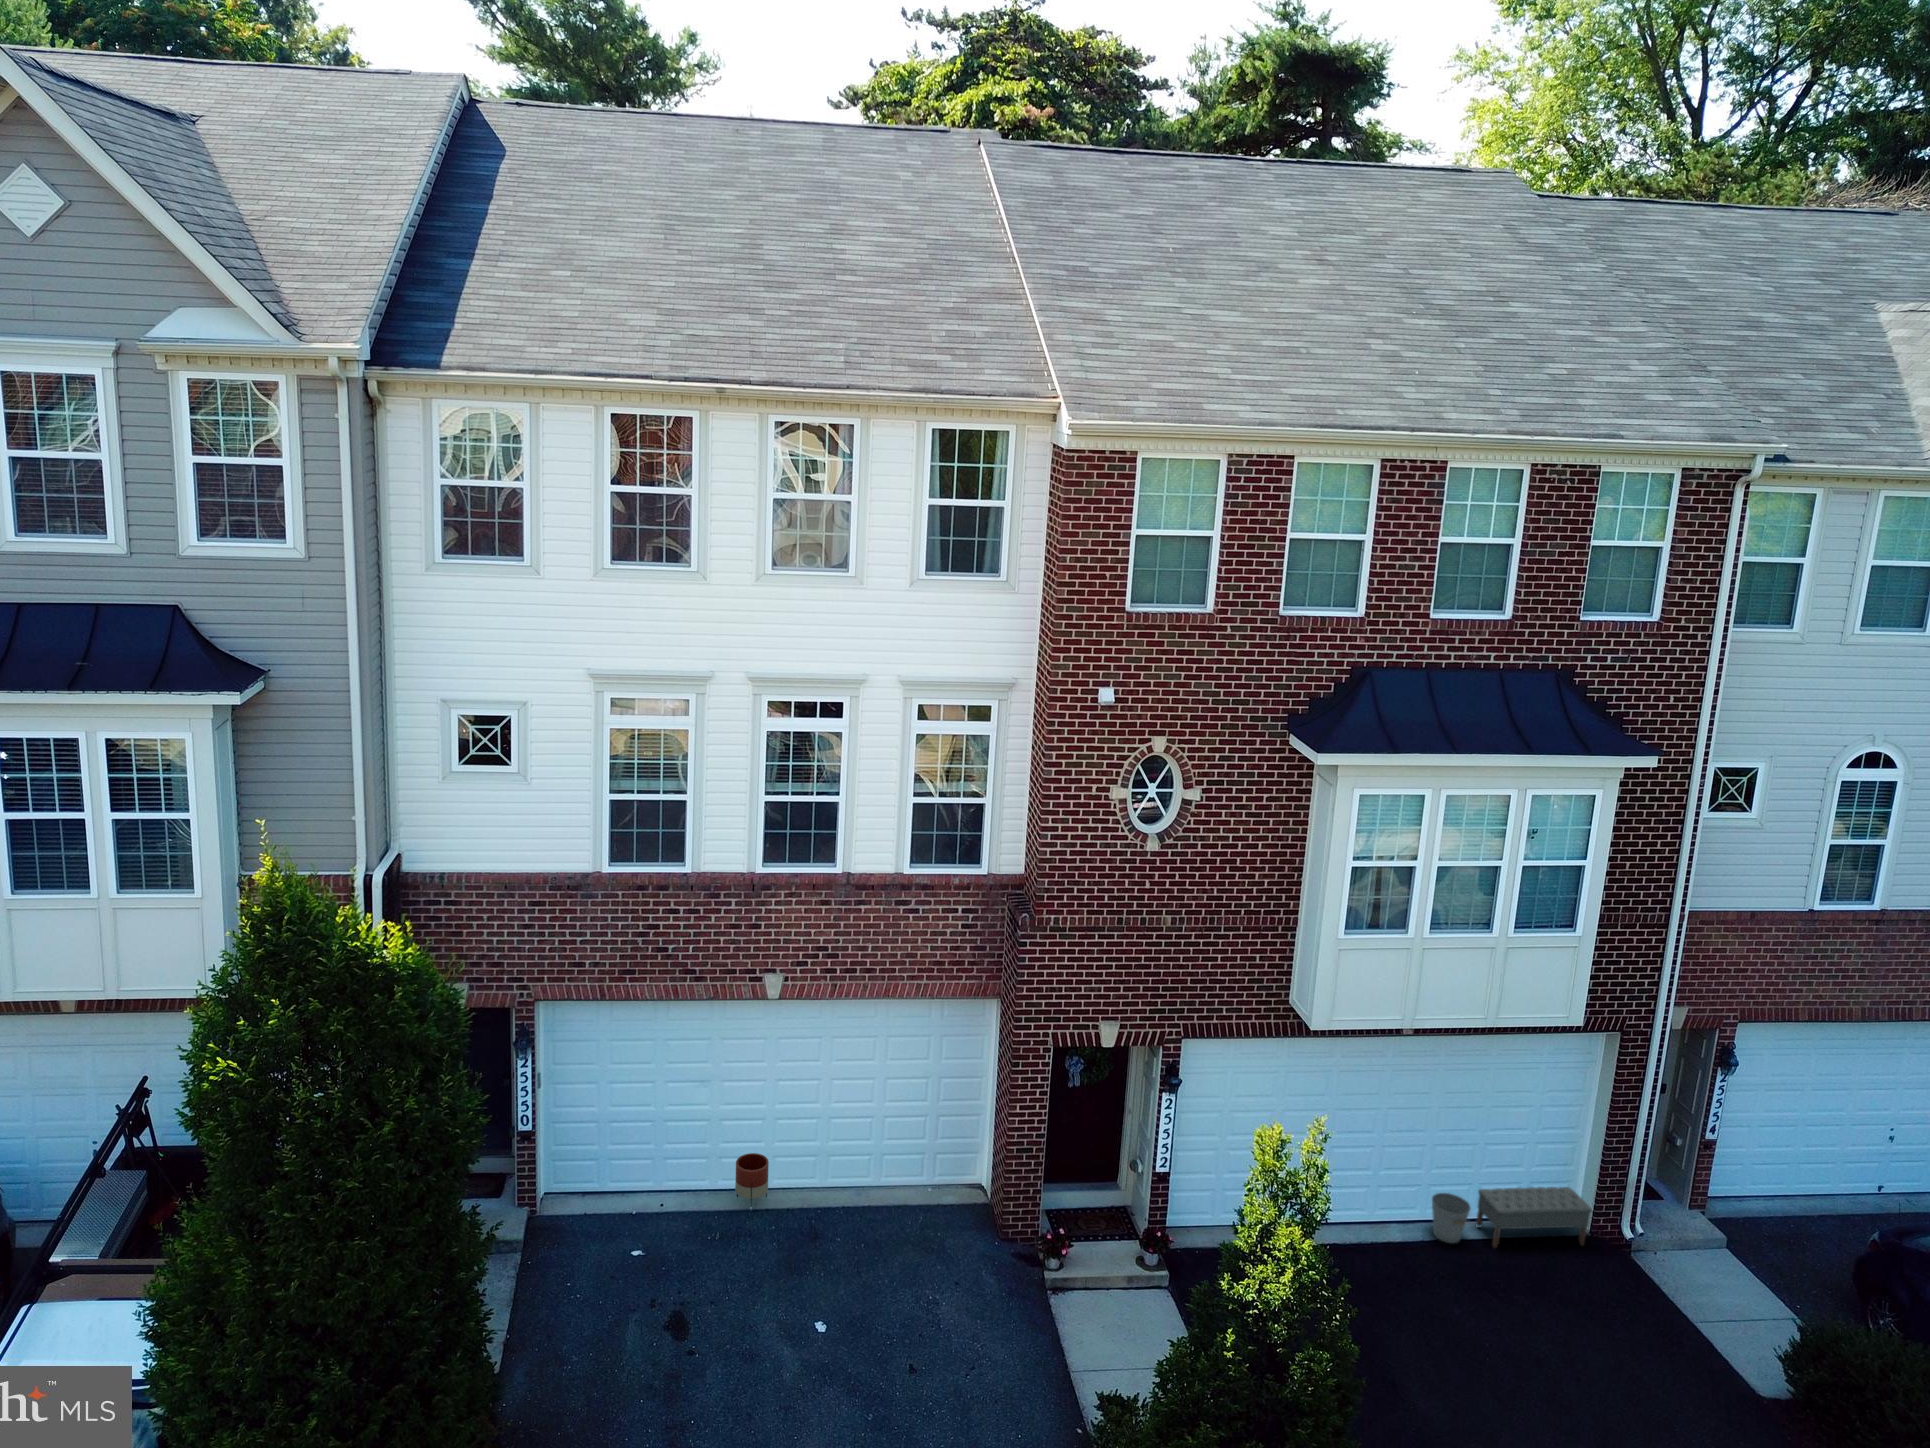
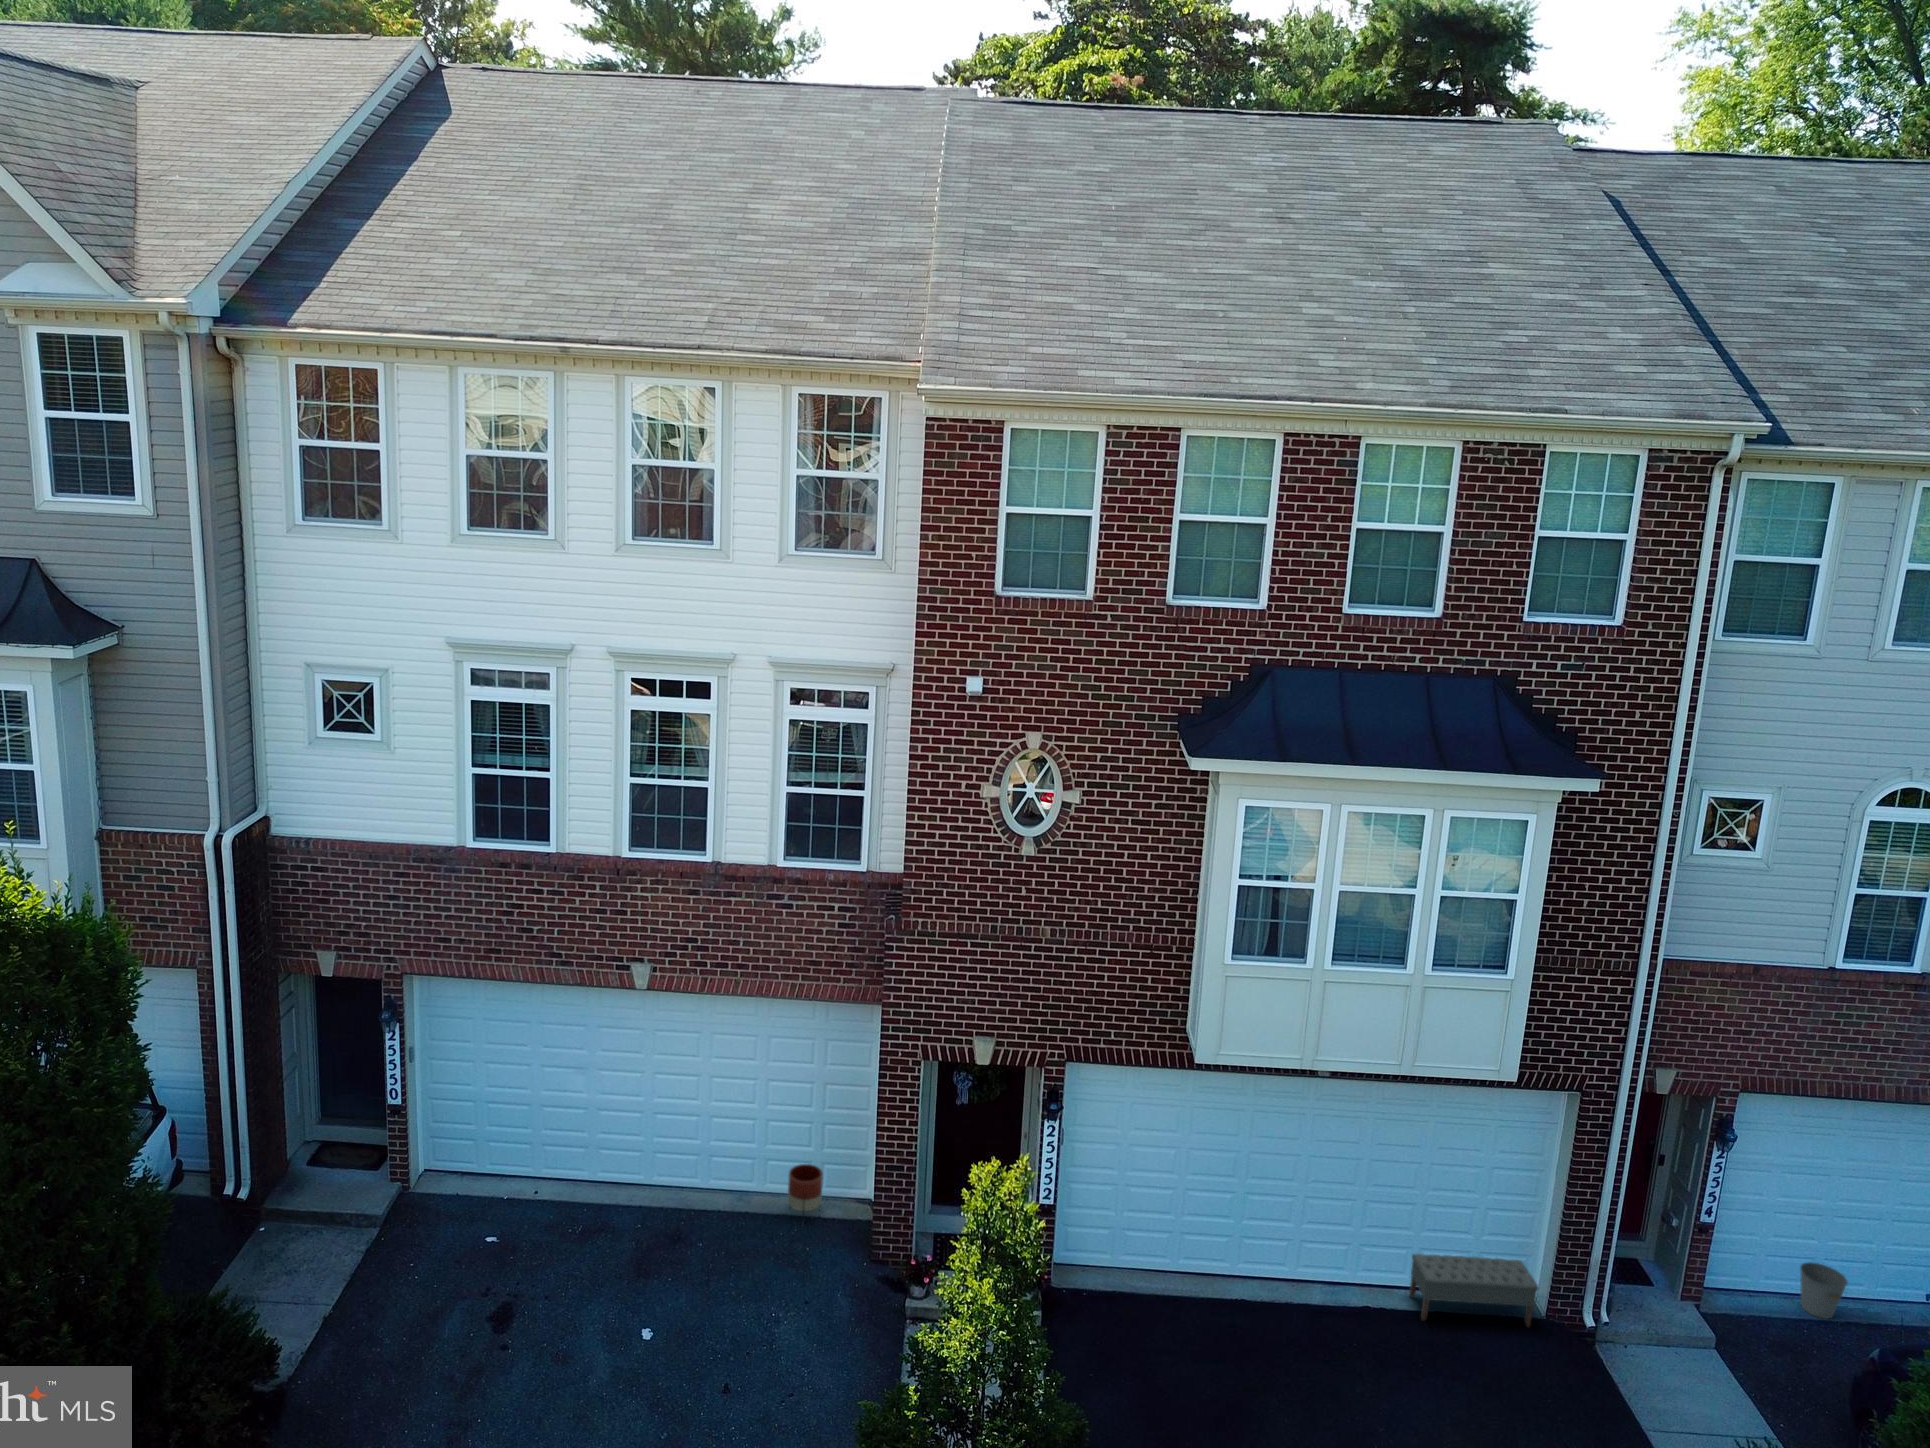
planter: present [735,1153,769,1205] -> present [788,1164,823,1211]
bucket: present [1432,1193,1471,1243] -> present [1800,1263,1848,1319]

